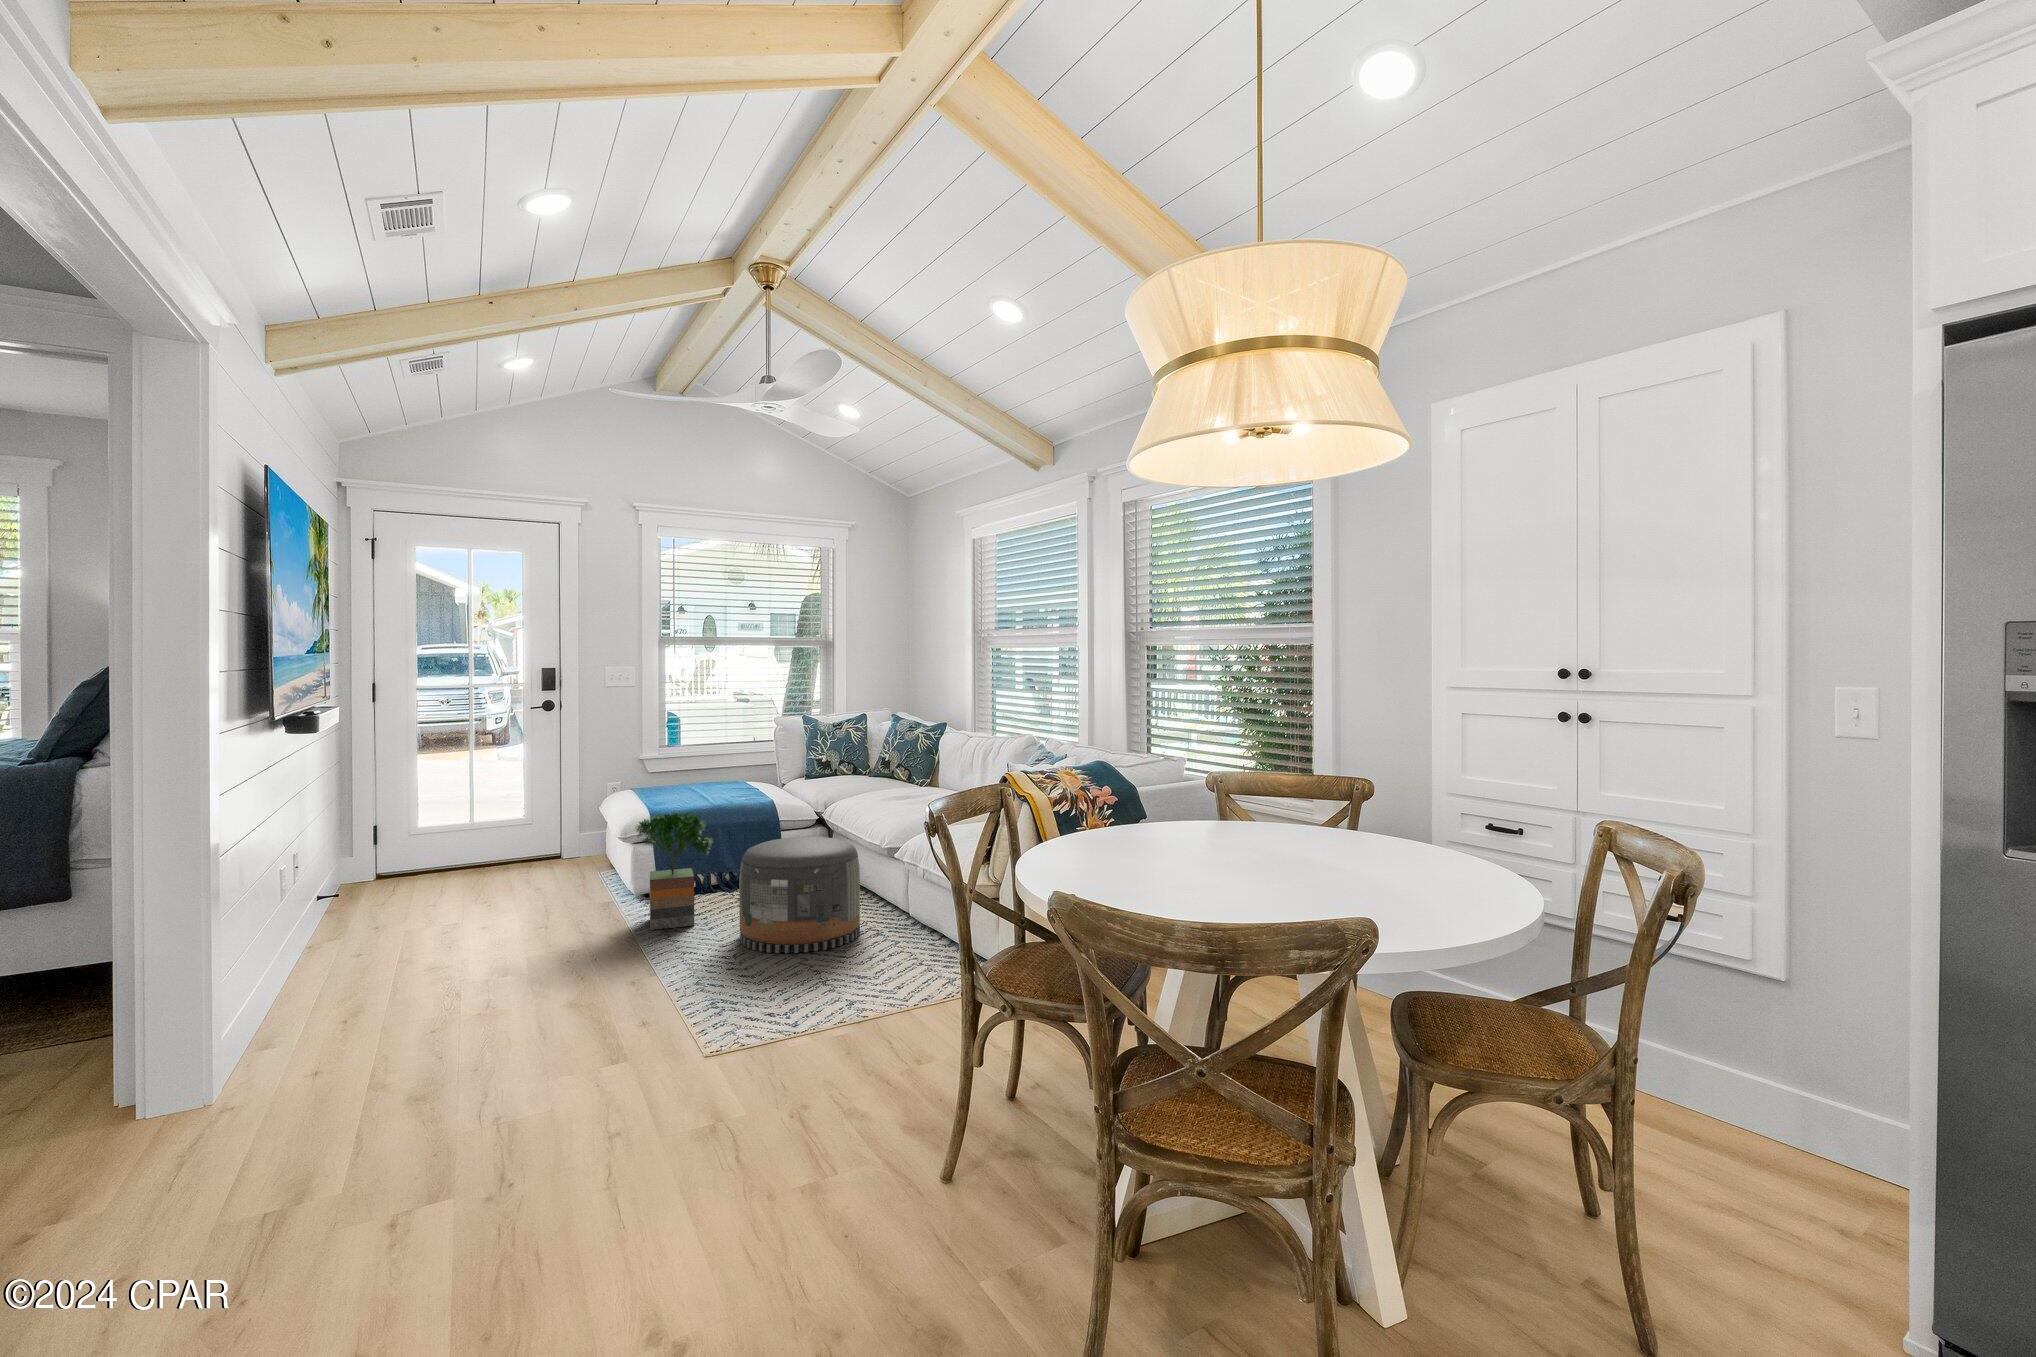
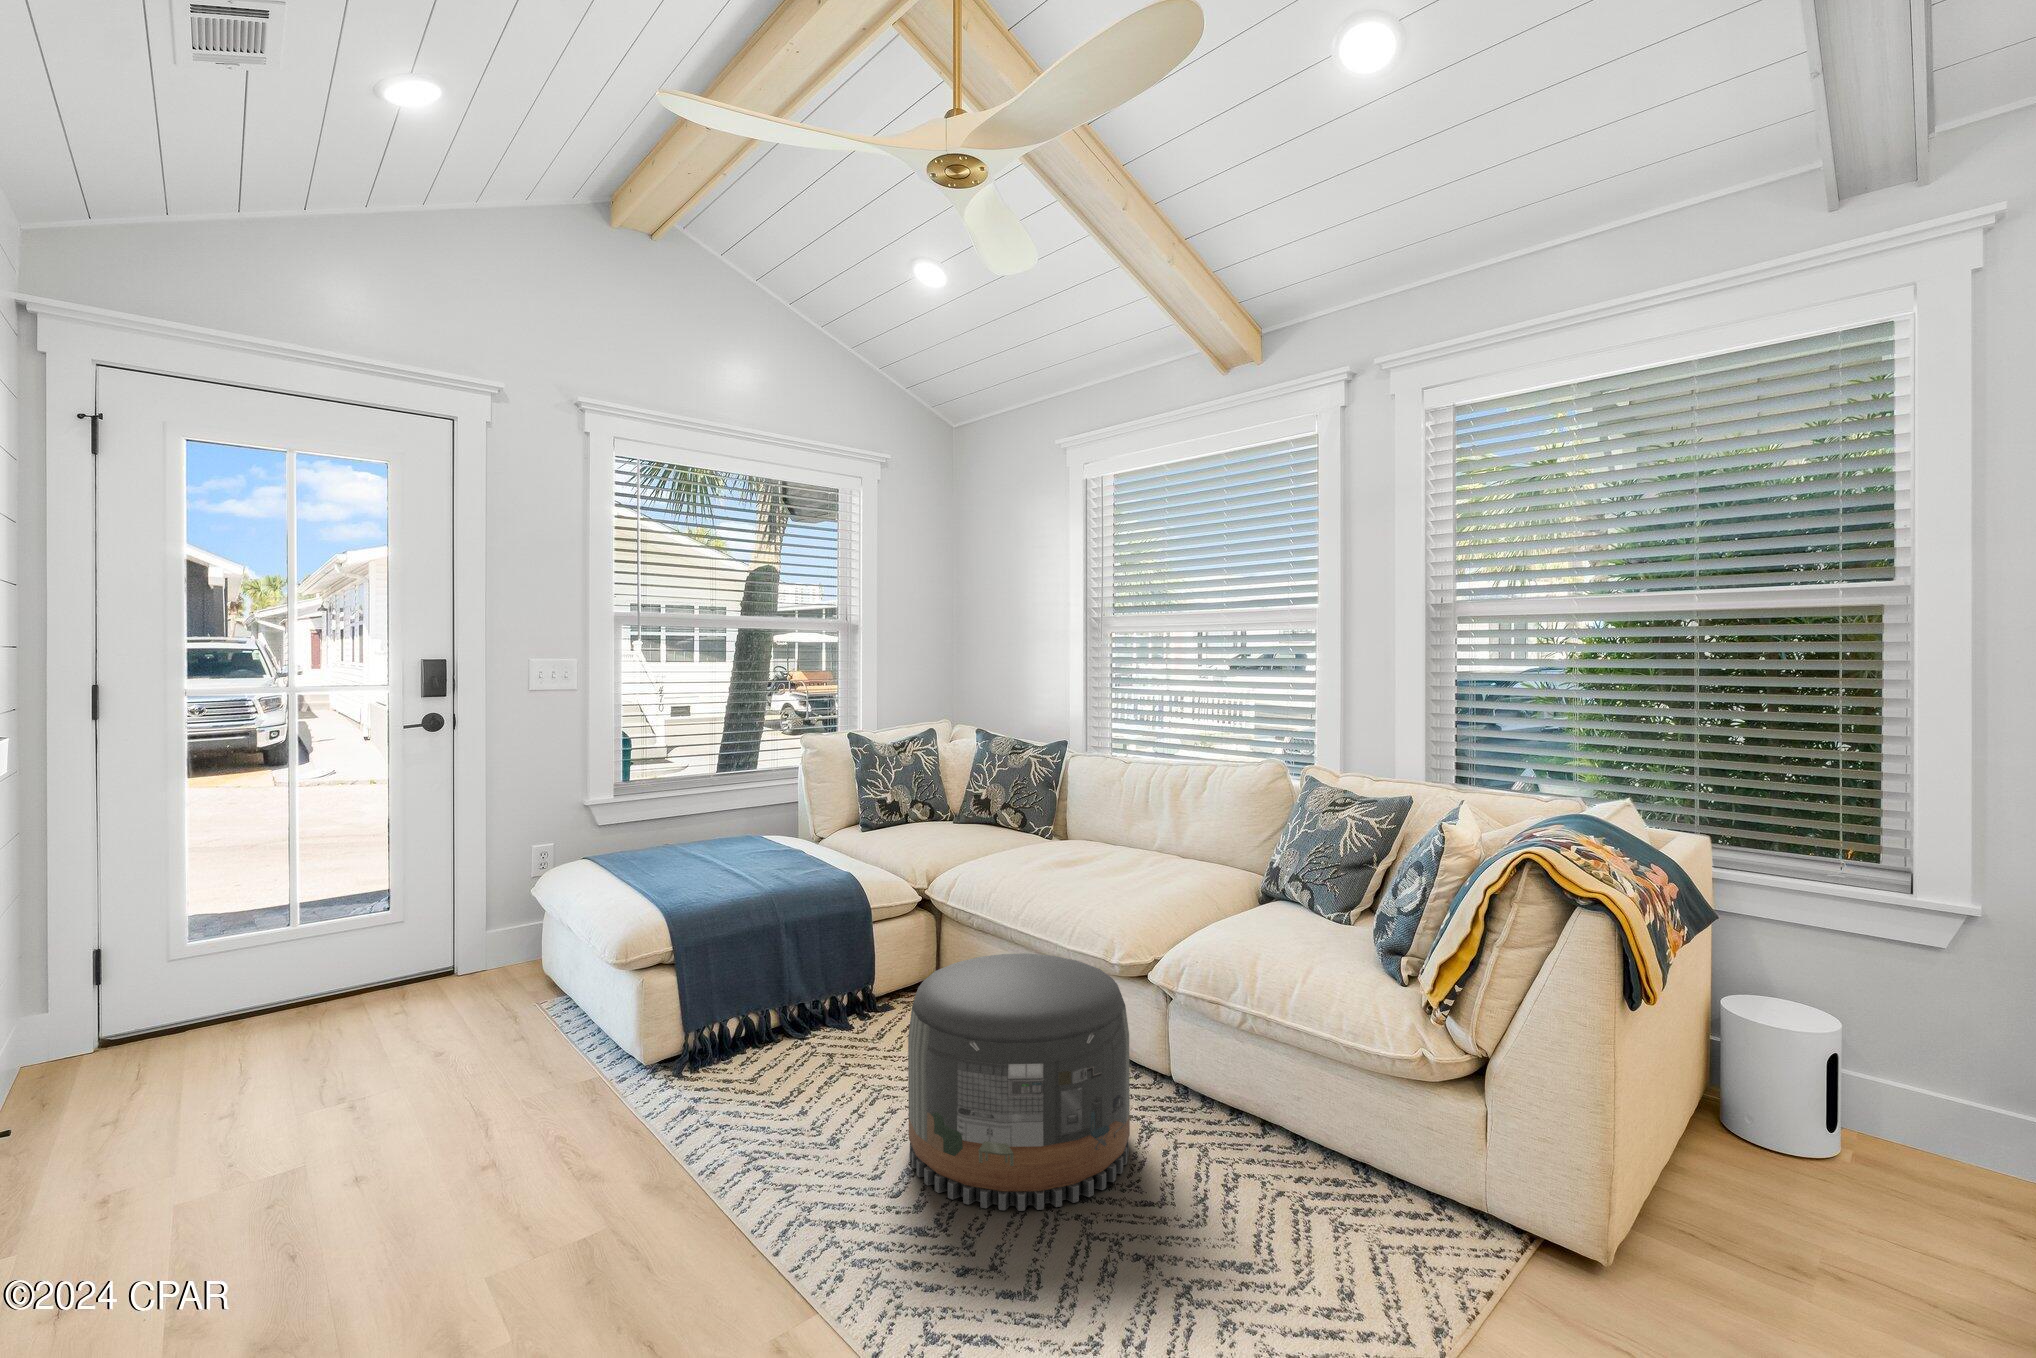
potted tree: present [635,812,712,930] -> none [672,915,831,1158]

